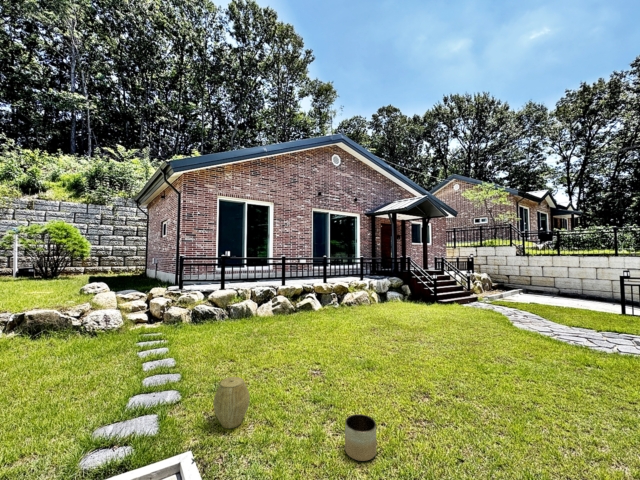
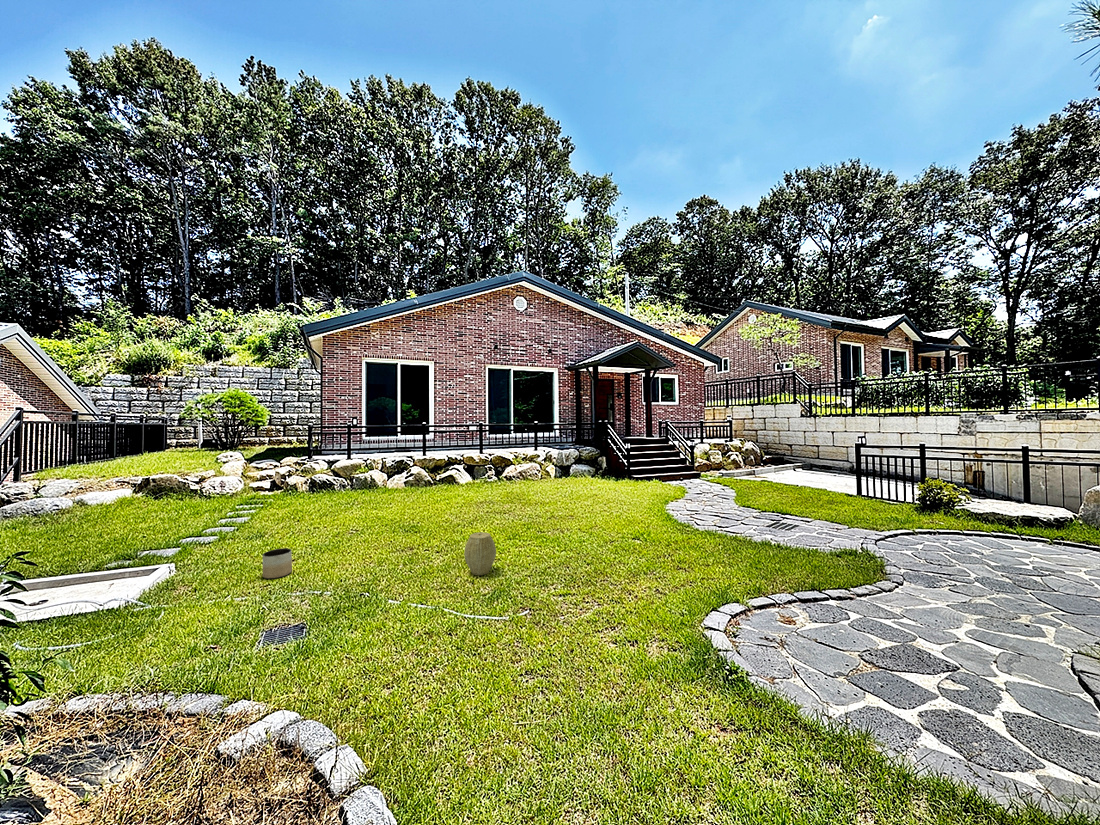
woven basket: present [213,377,250,429] -> present [464,532,496,575]

